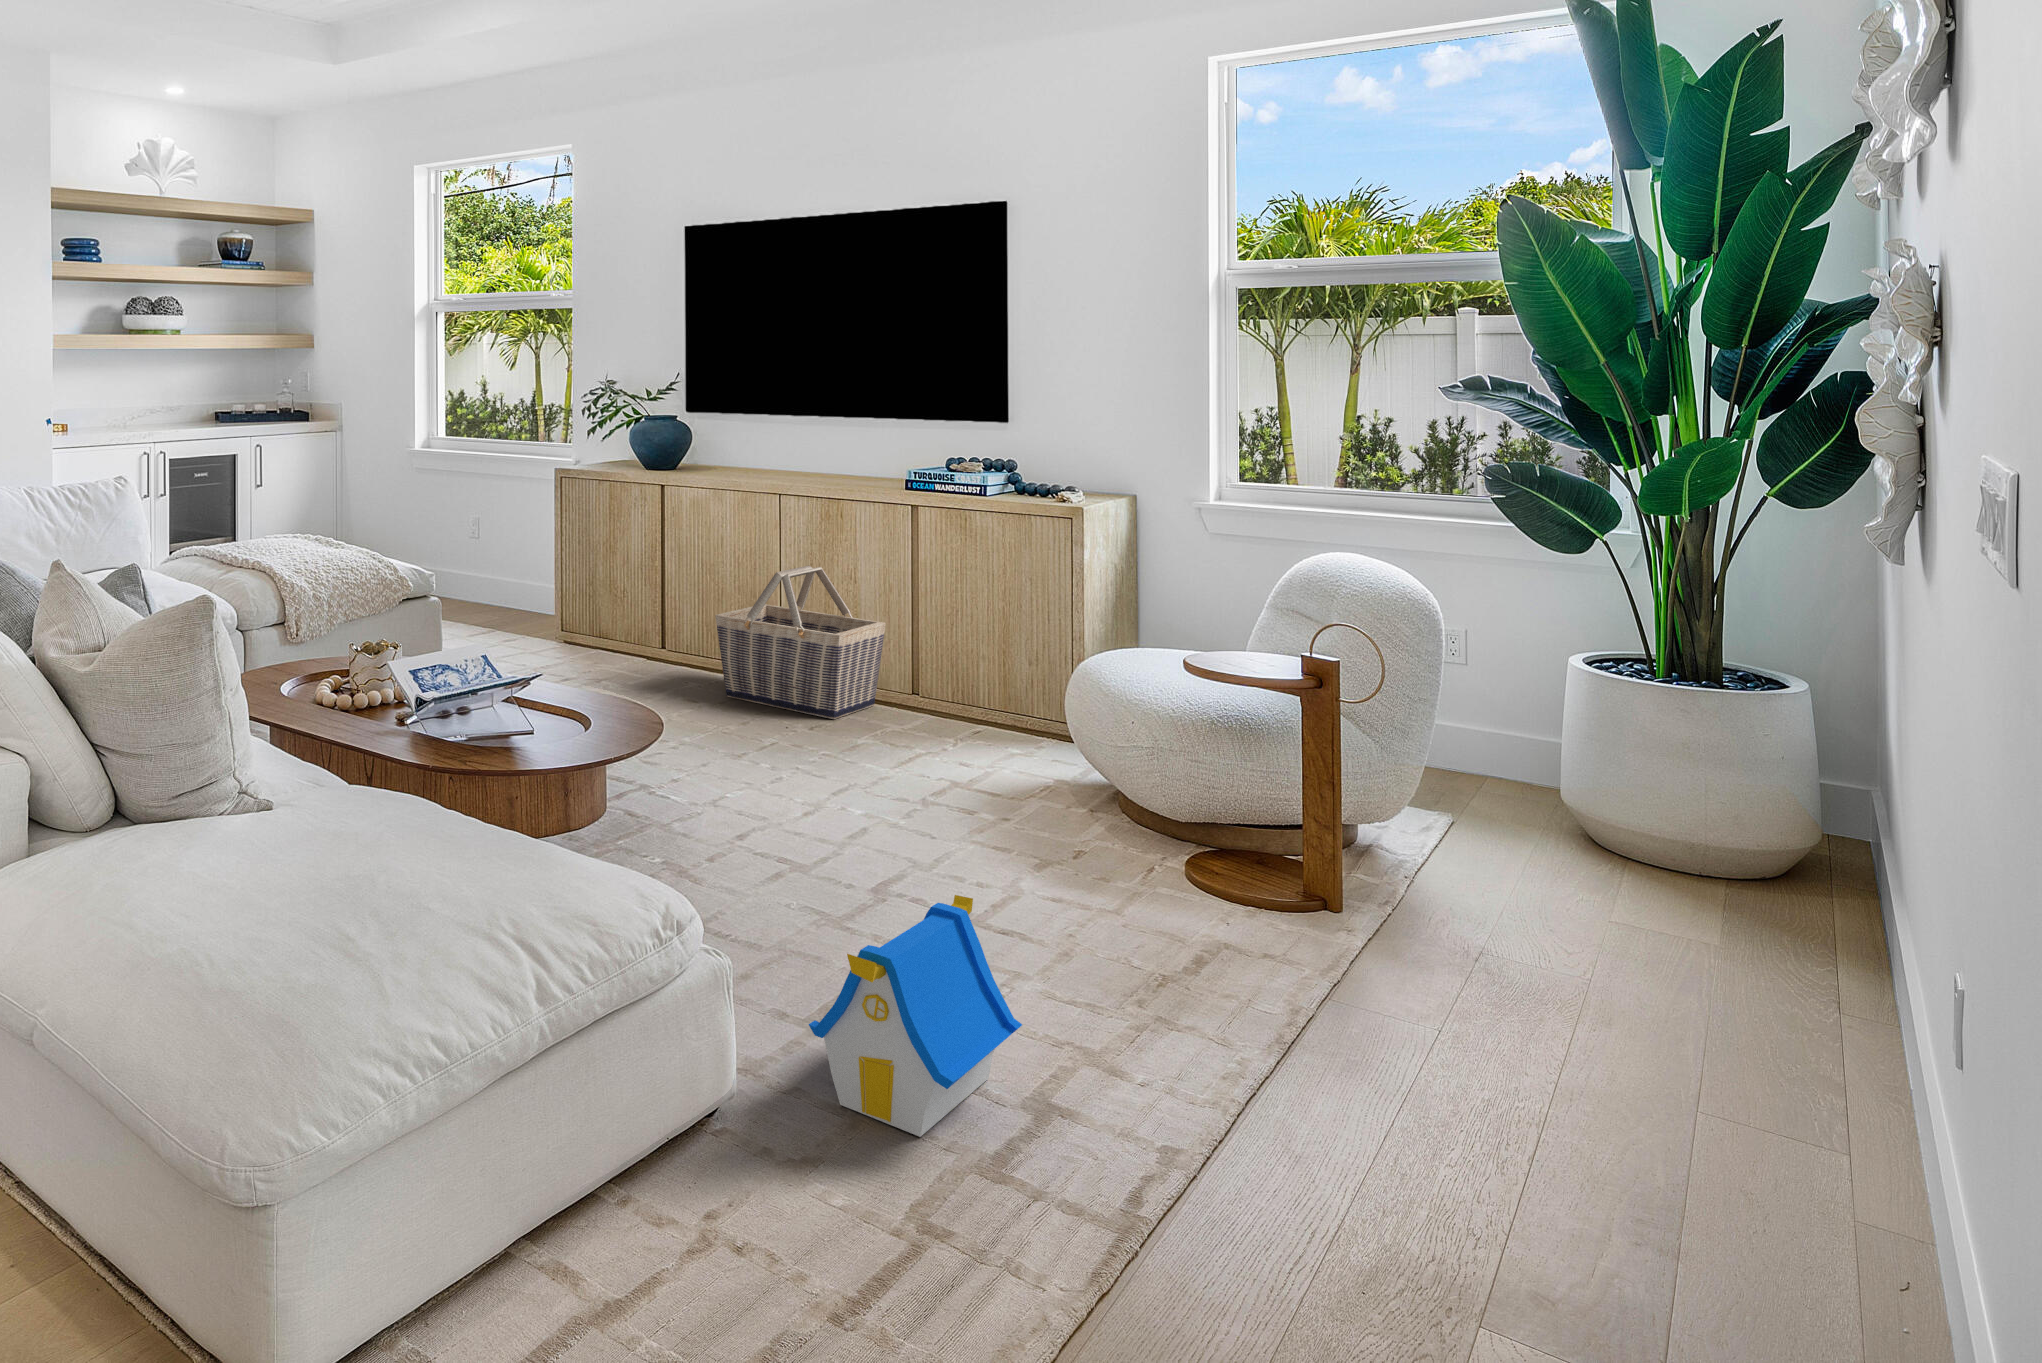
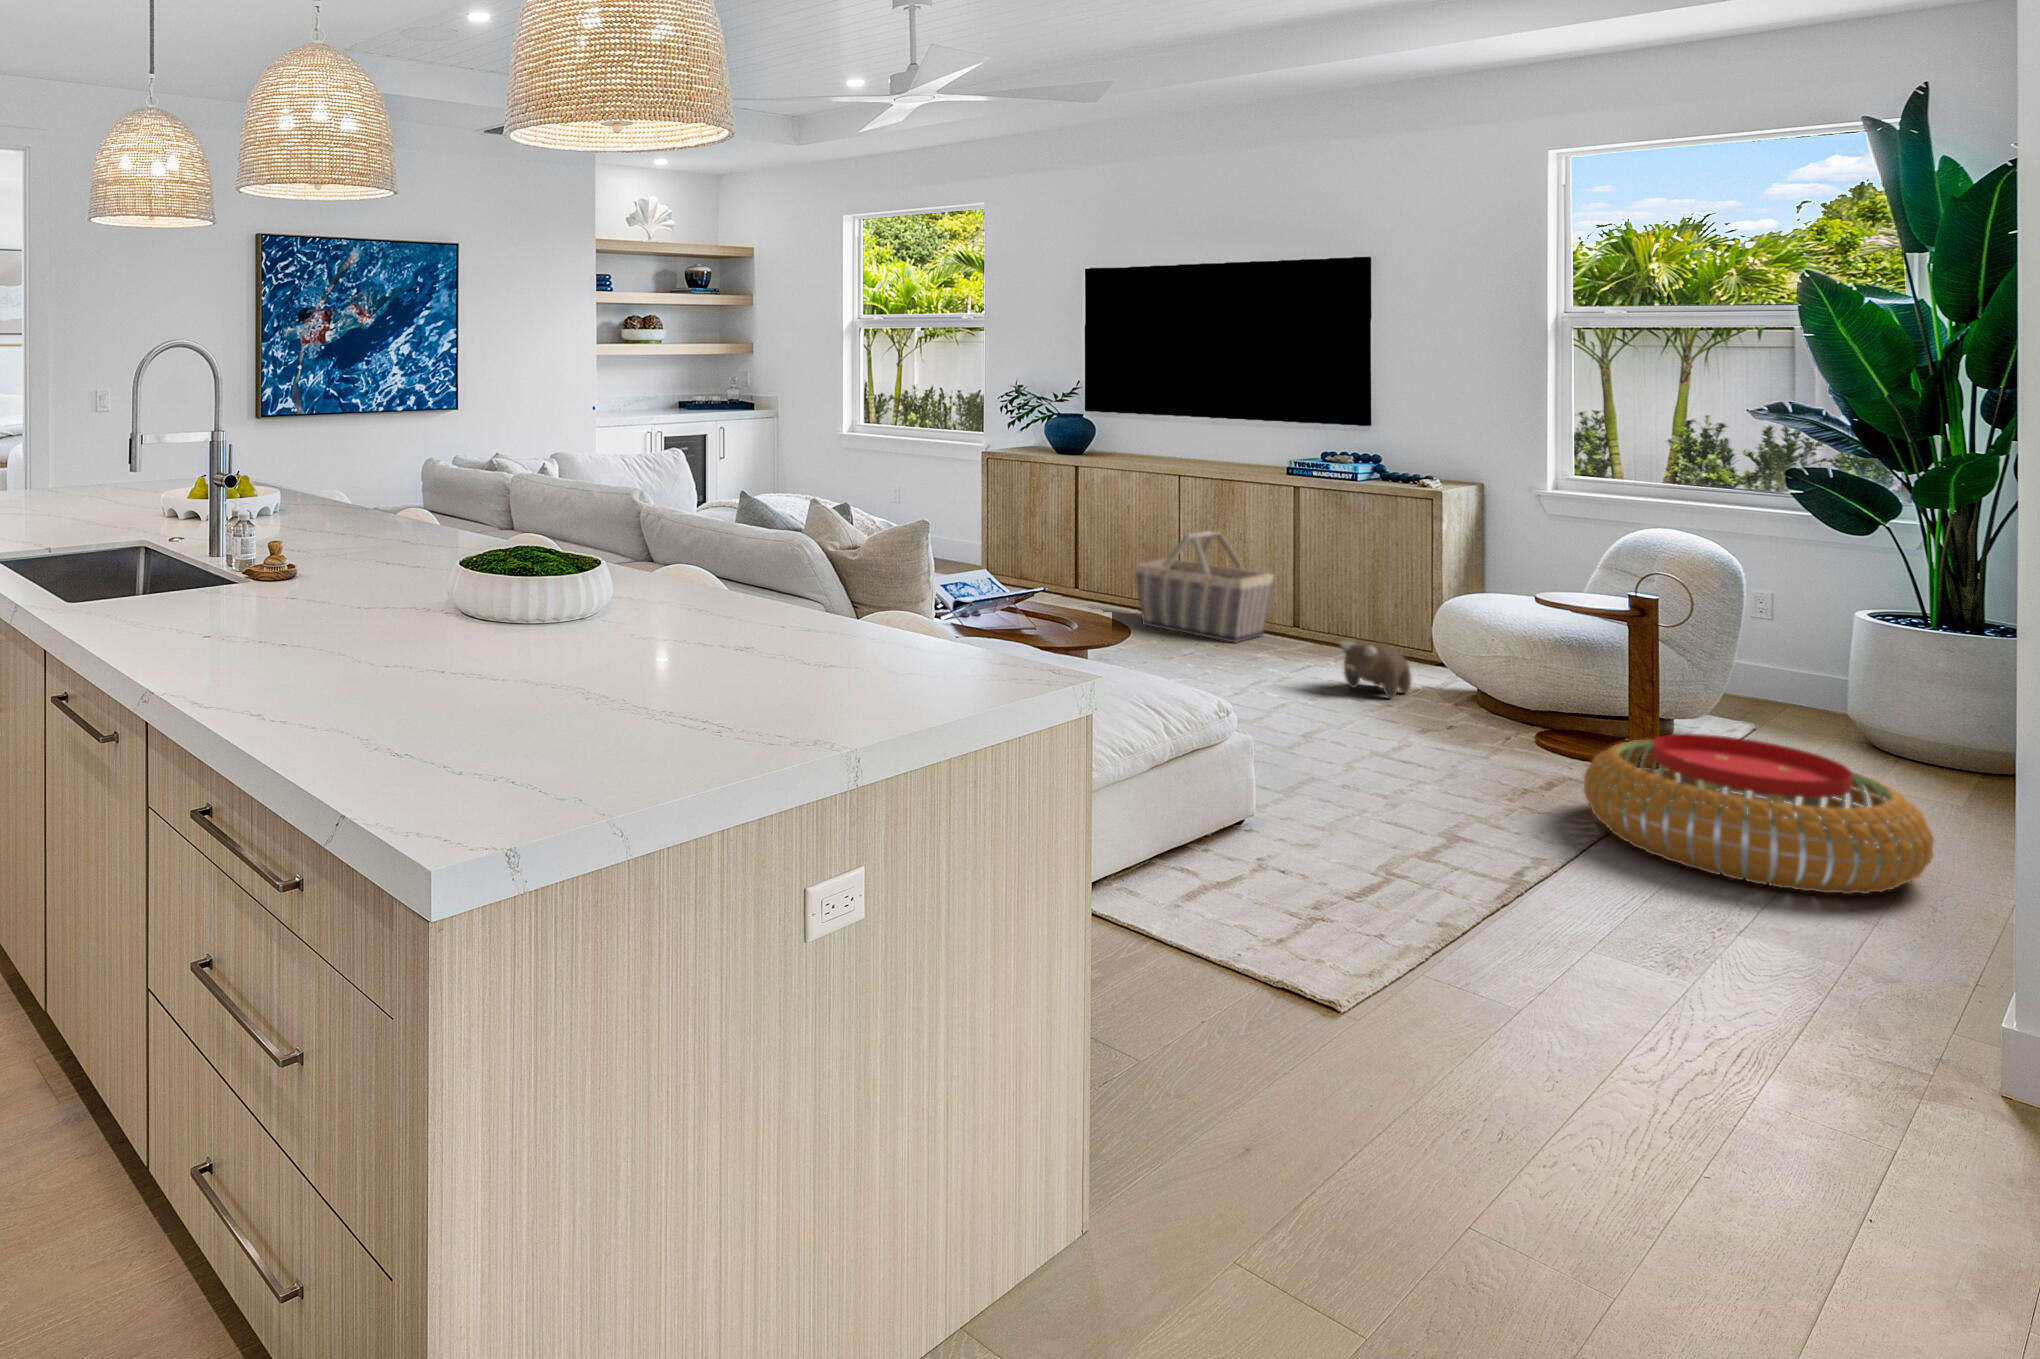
plush toy: none [942,722,1036,801] -> present [1339,641,1412,698]
pouf: none [1232,878,1721,1164] -> present [1584,734,1934,894]
toy house: present [809,895,1022,1137] -> none [1303,723,1444,852]

